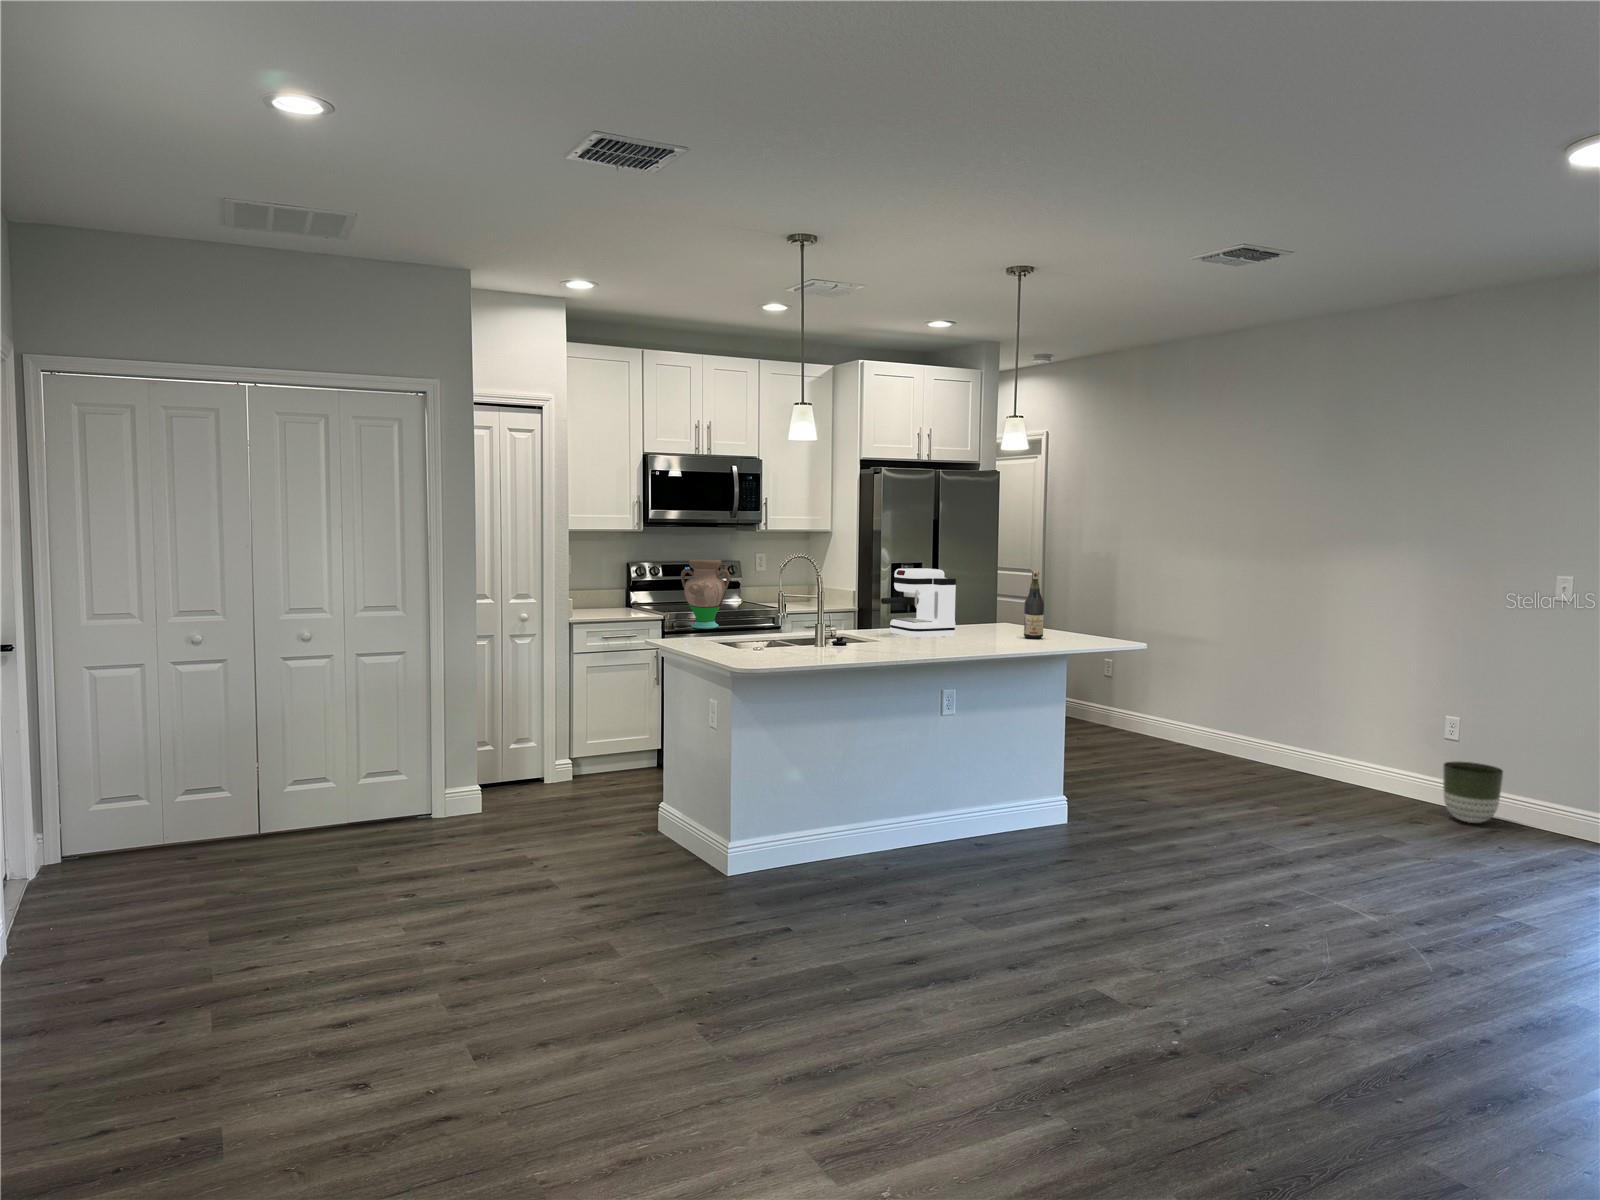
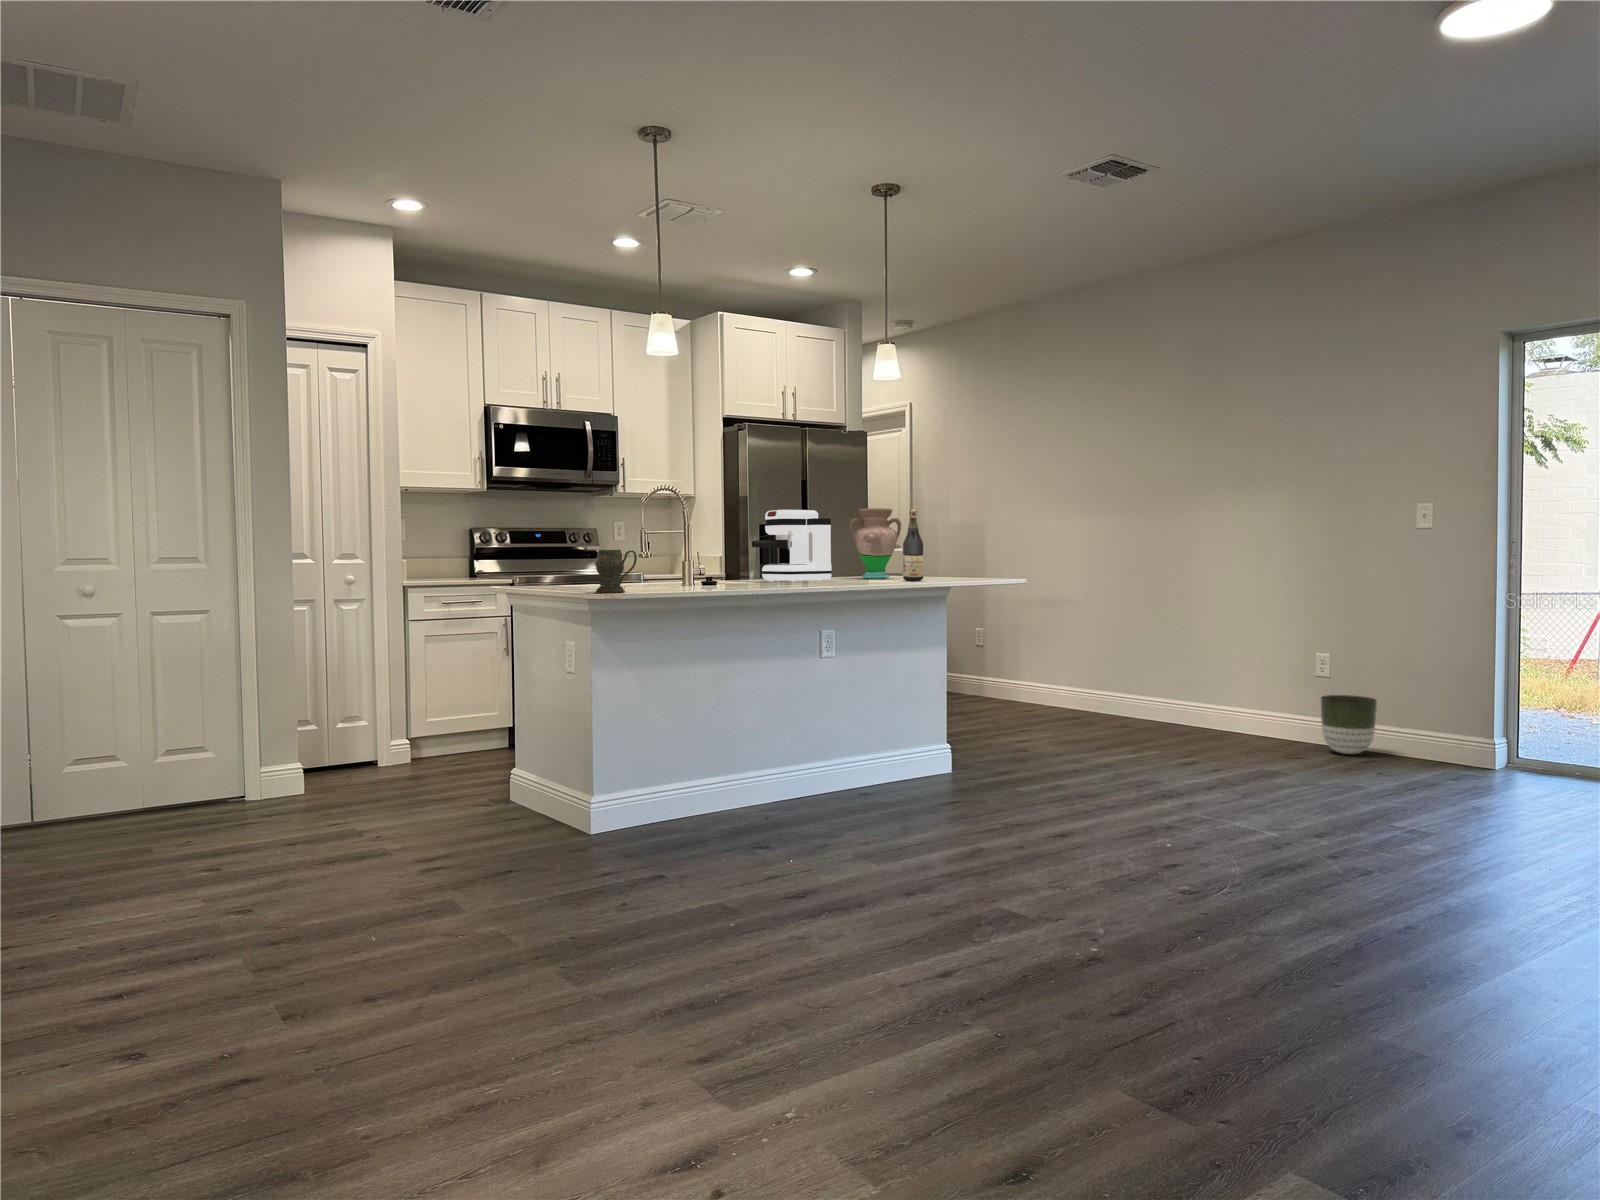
vase: present [681,559,730,629] -> present [850,508,901,579]
mug: none [737,623,774,664] -> present [596,550,637,593]

